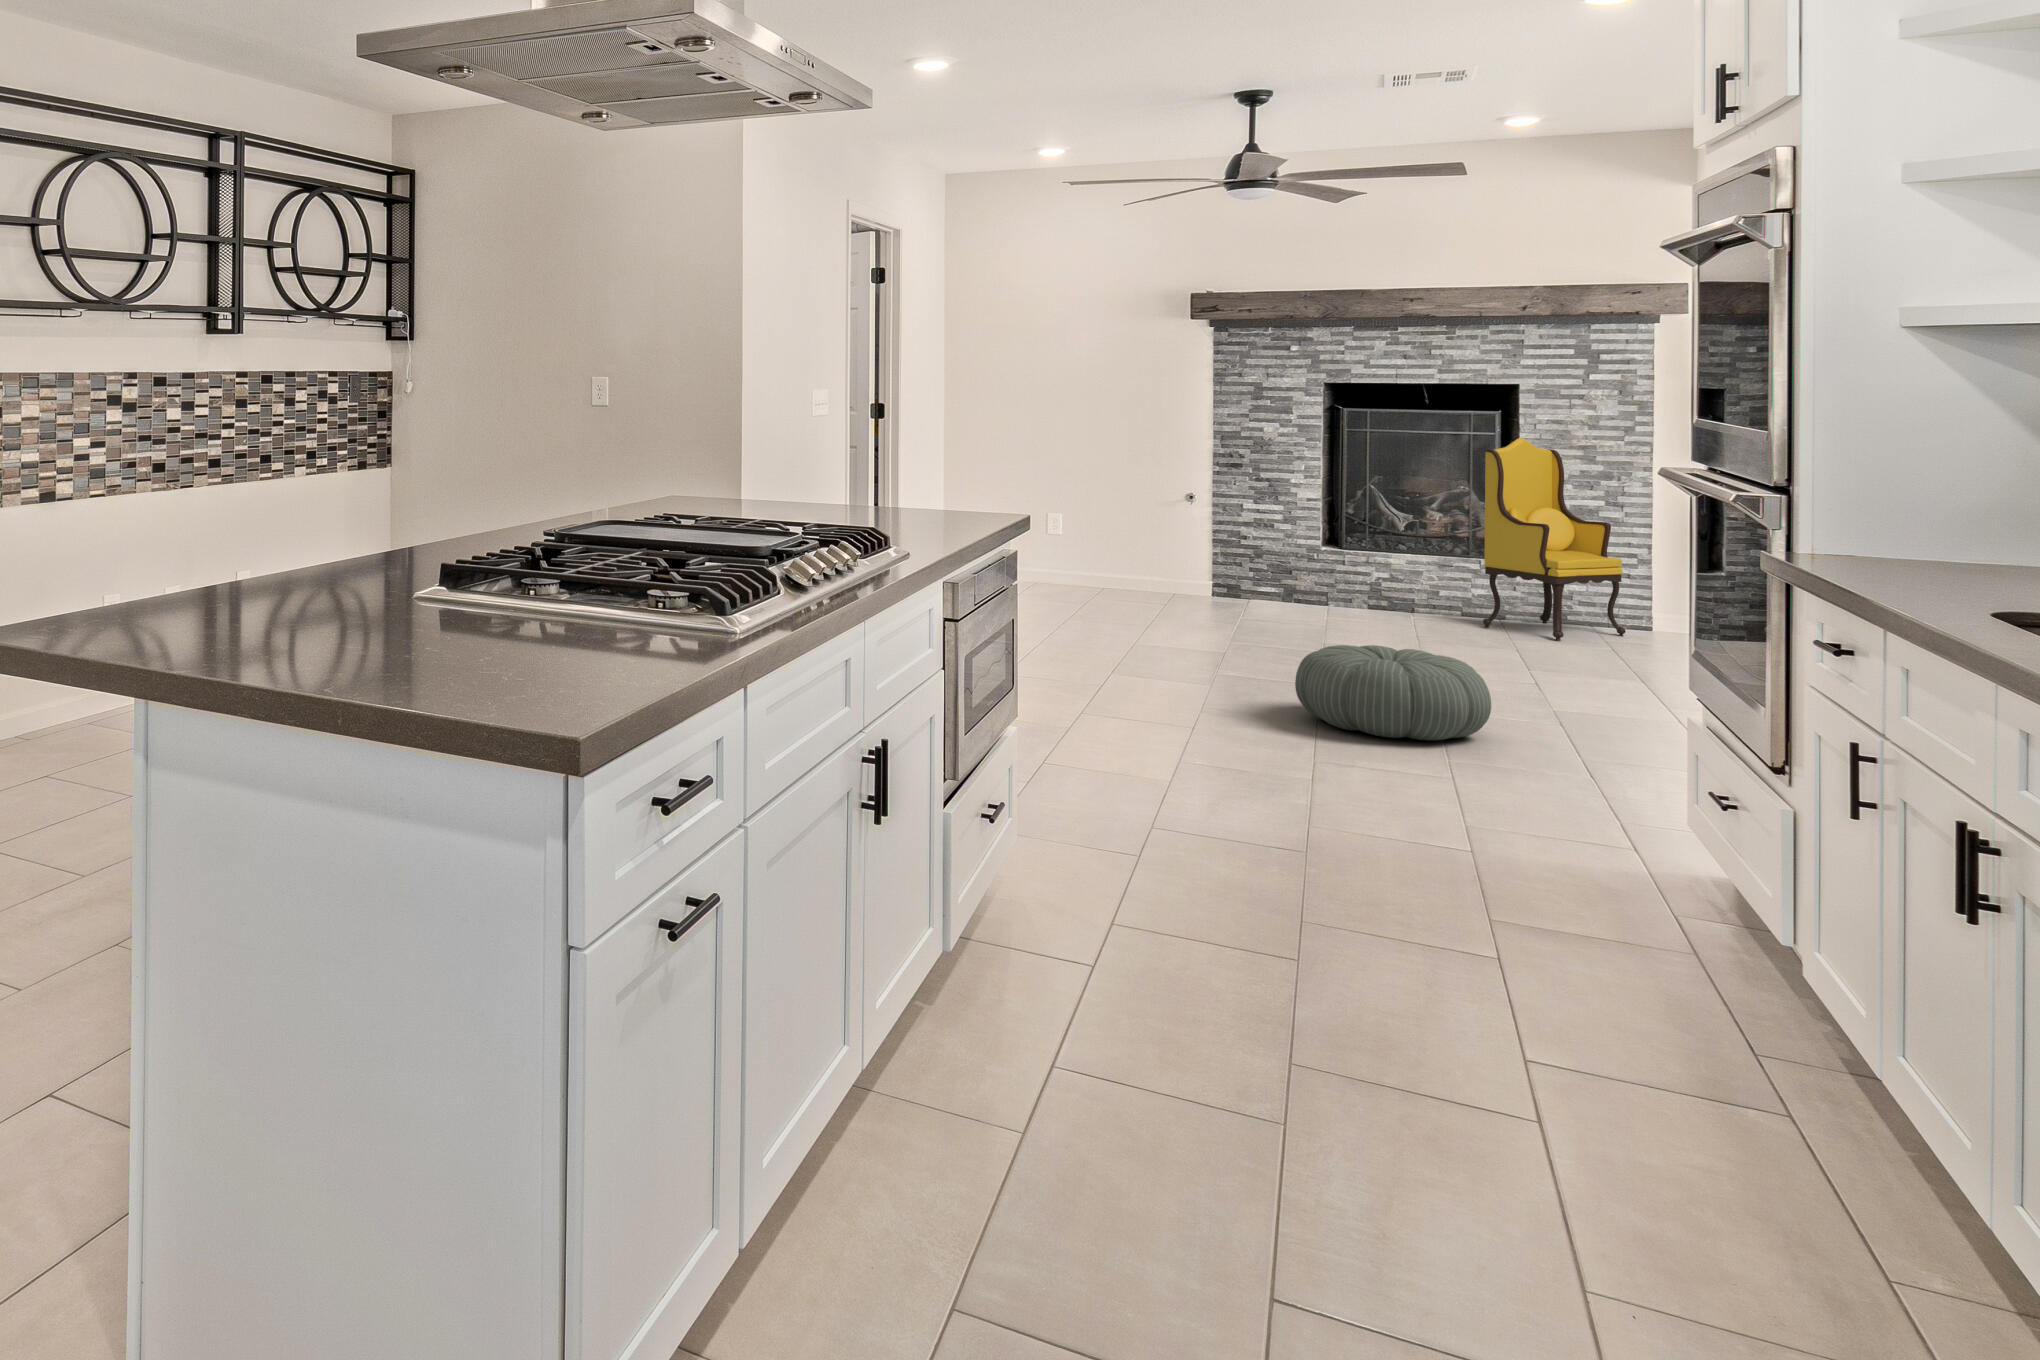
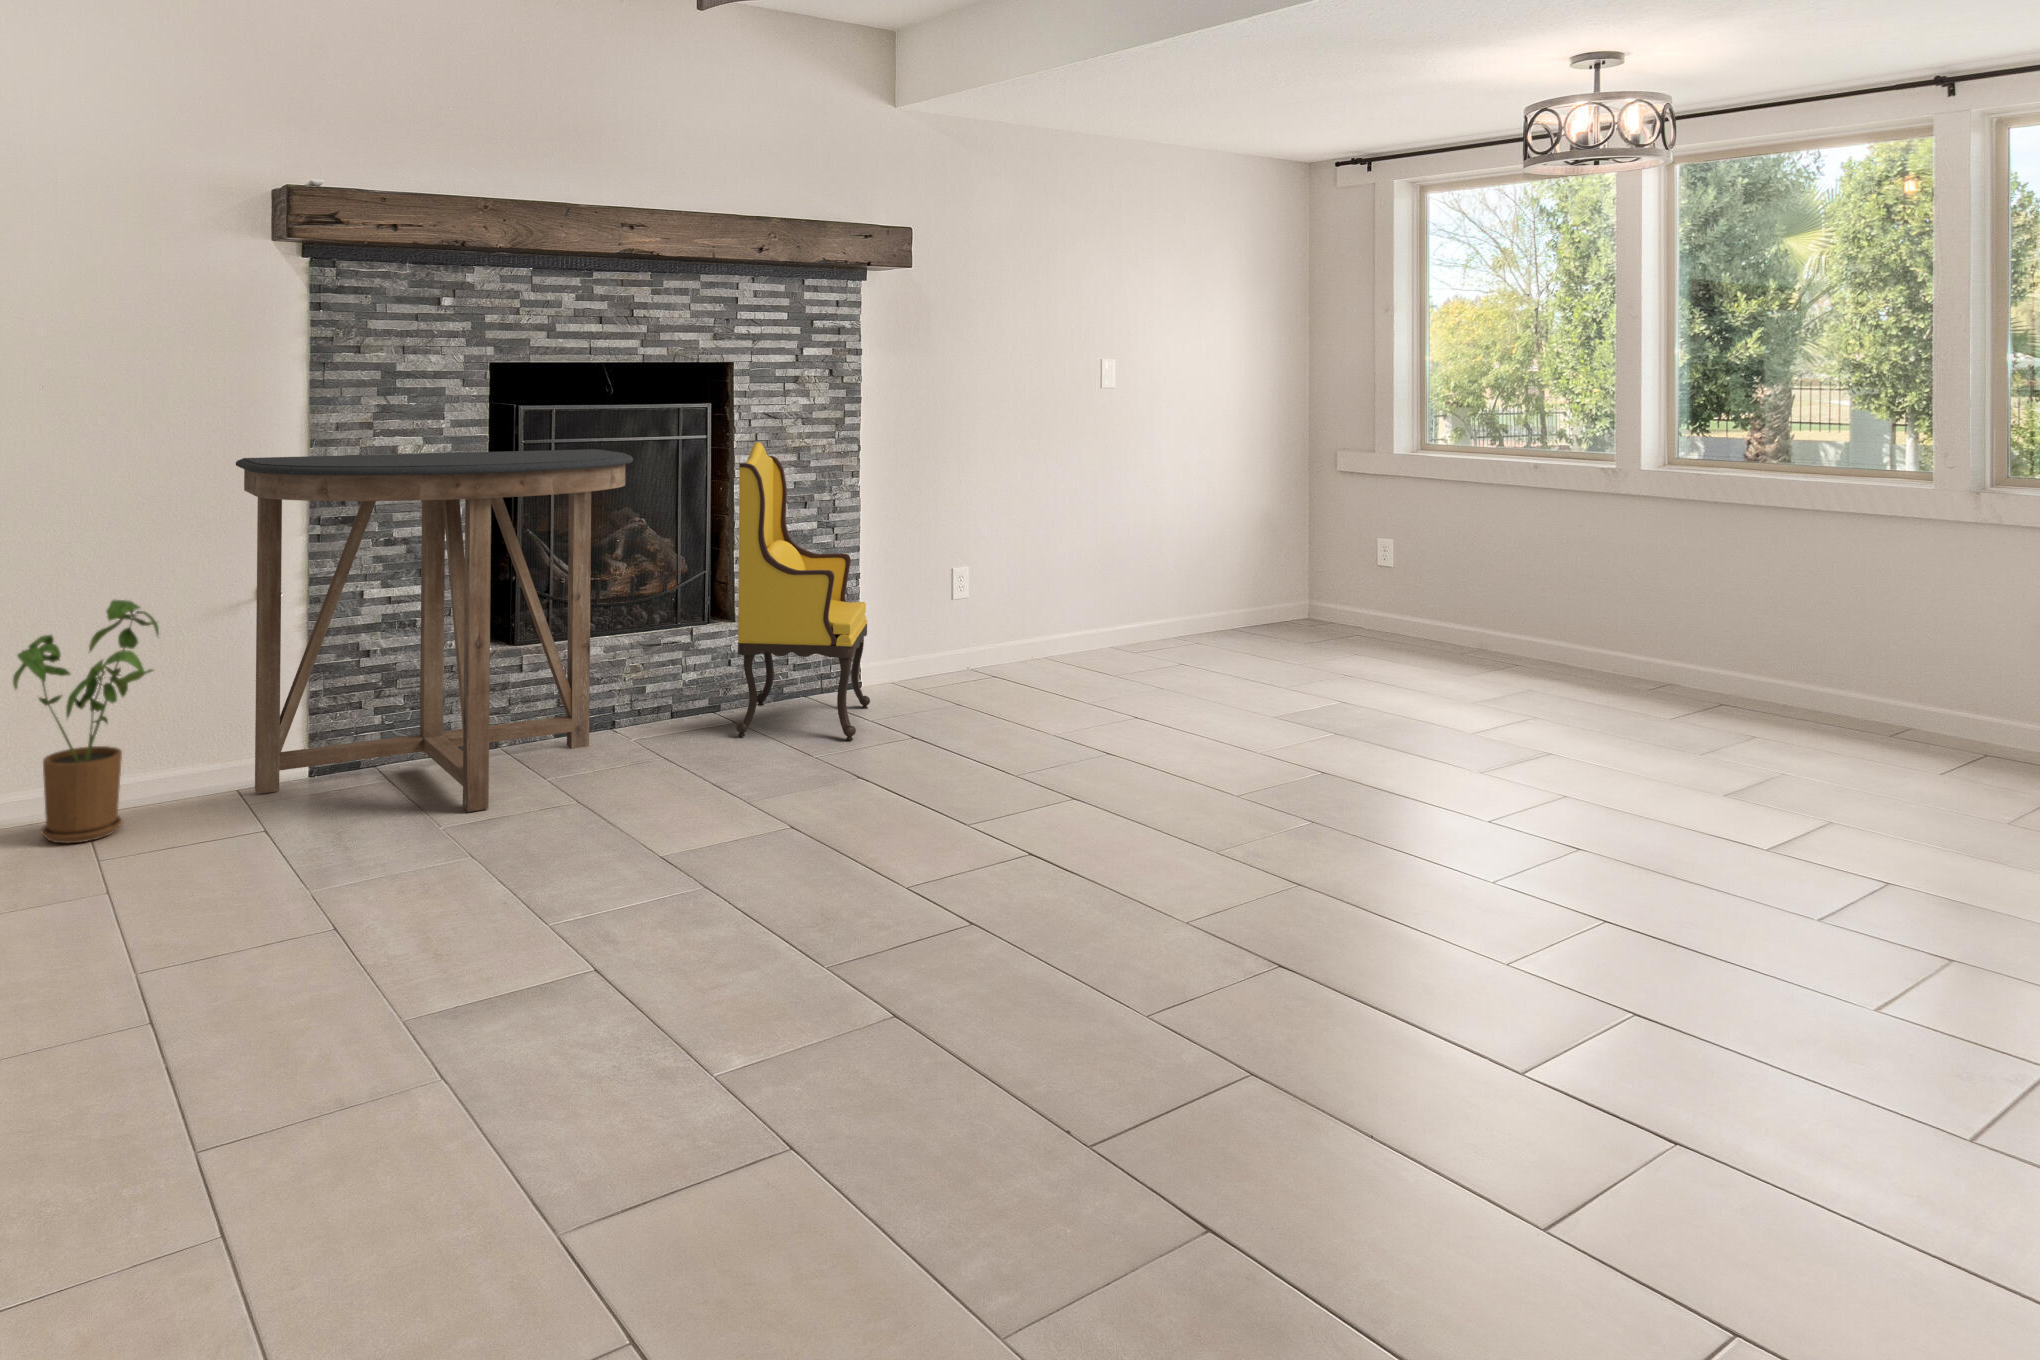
console table: none [1165,429,1396,618] -> present [236,449,633,812]
house plant: none [1069,490,1134,596] -> present [13,600,159,843]
pouf: present [1295,645,1491,741] -> none [1110,931,1505,1222]

